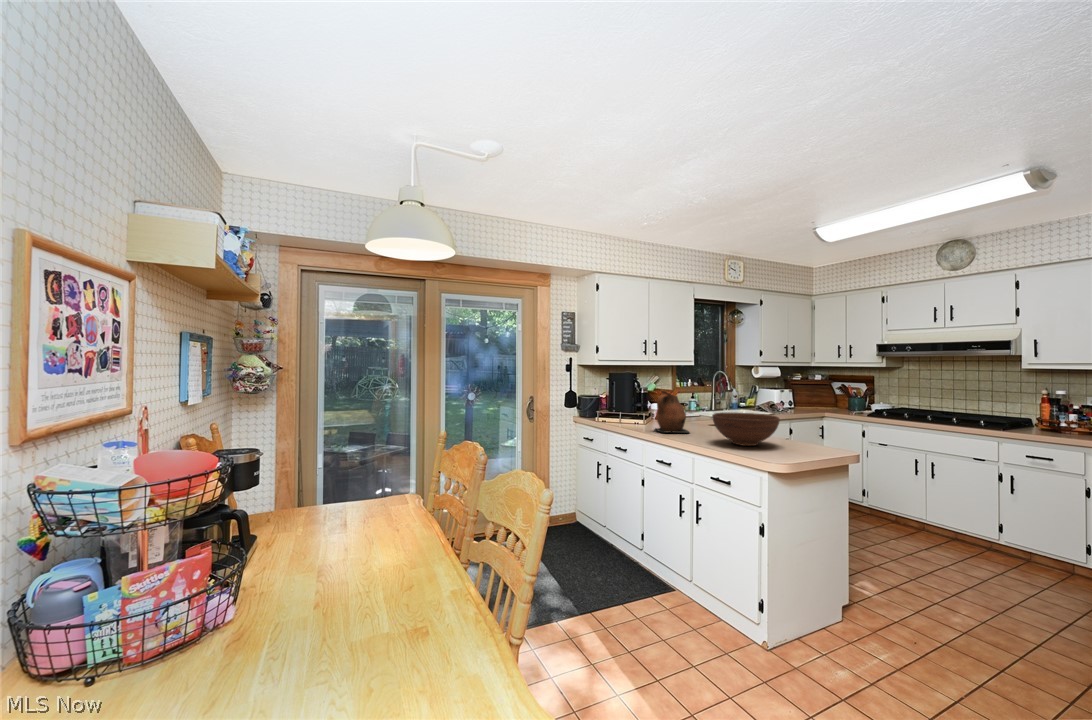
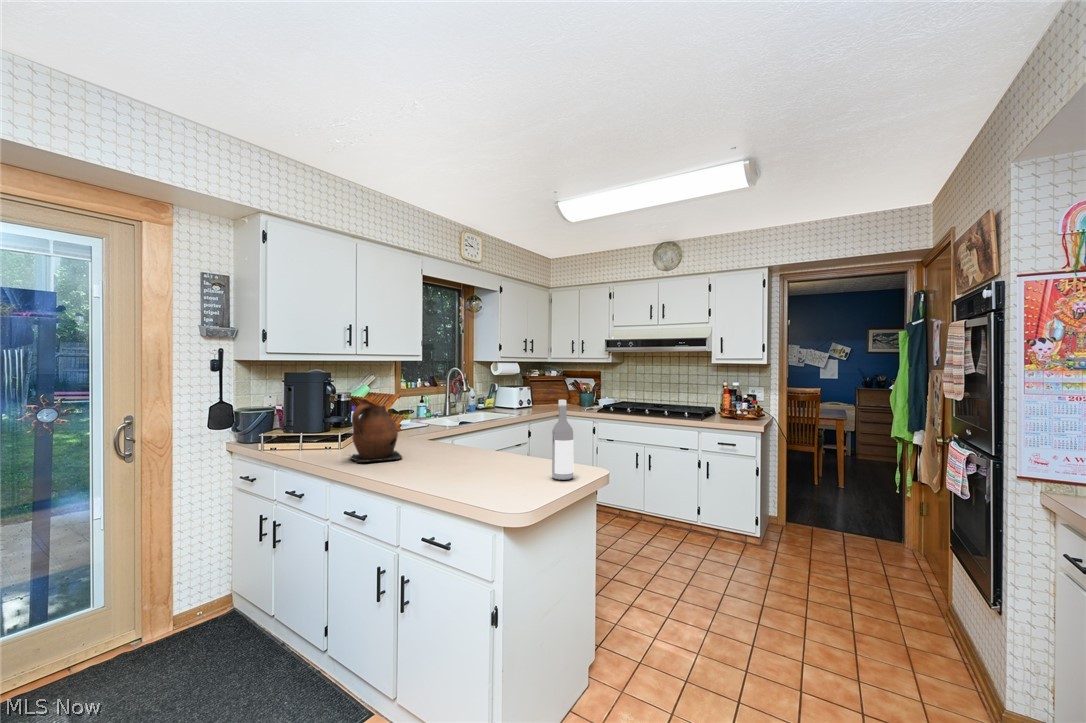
wine bottle: none [810,395,829,455] -> present [552,400,574,480]
fruit bowl: present [712,413,780,446] -> none [428,426,516,476]

